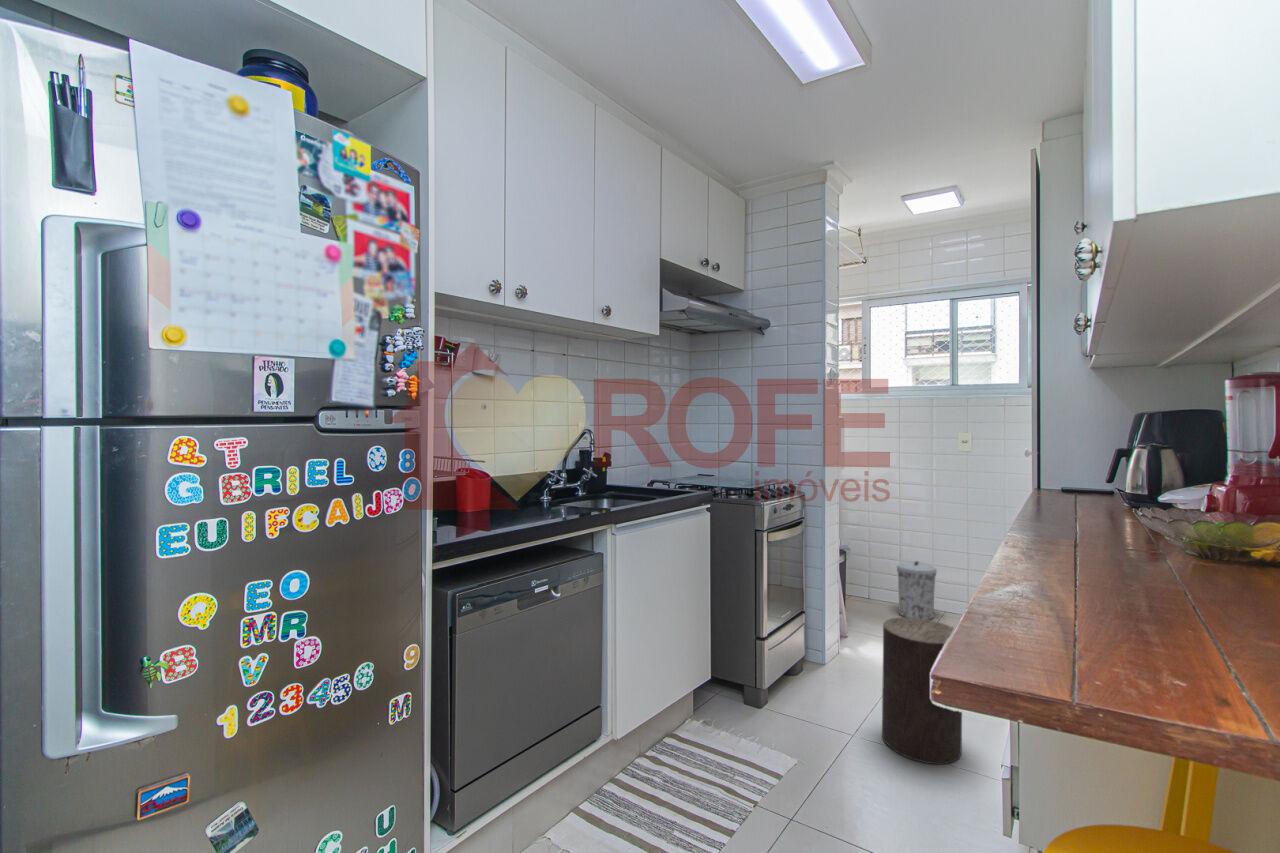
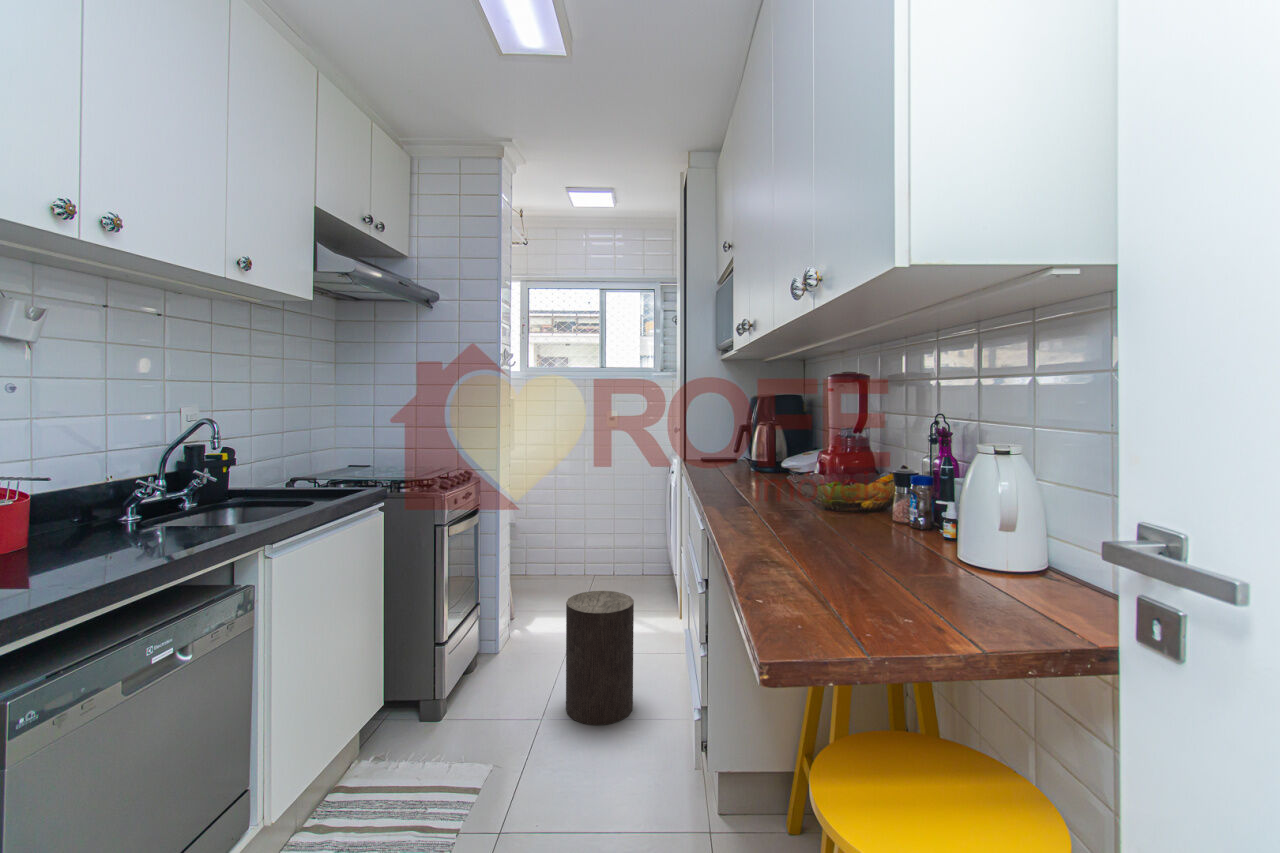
trash can: present [897,561,937,620] -> none [557,536,591,591]

